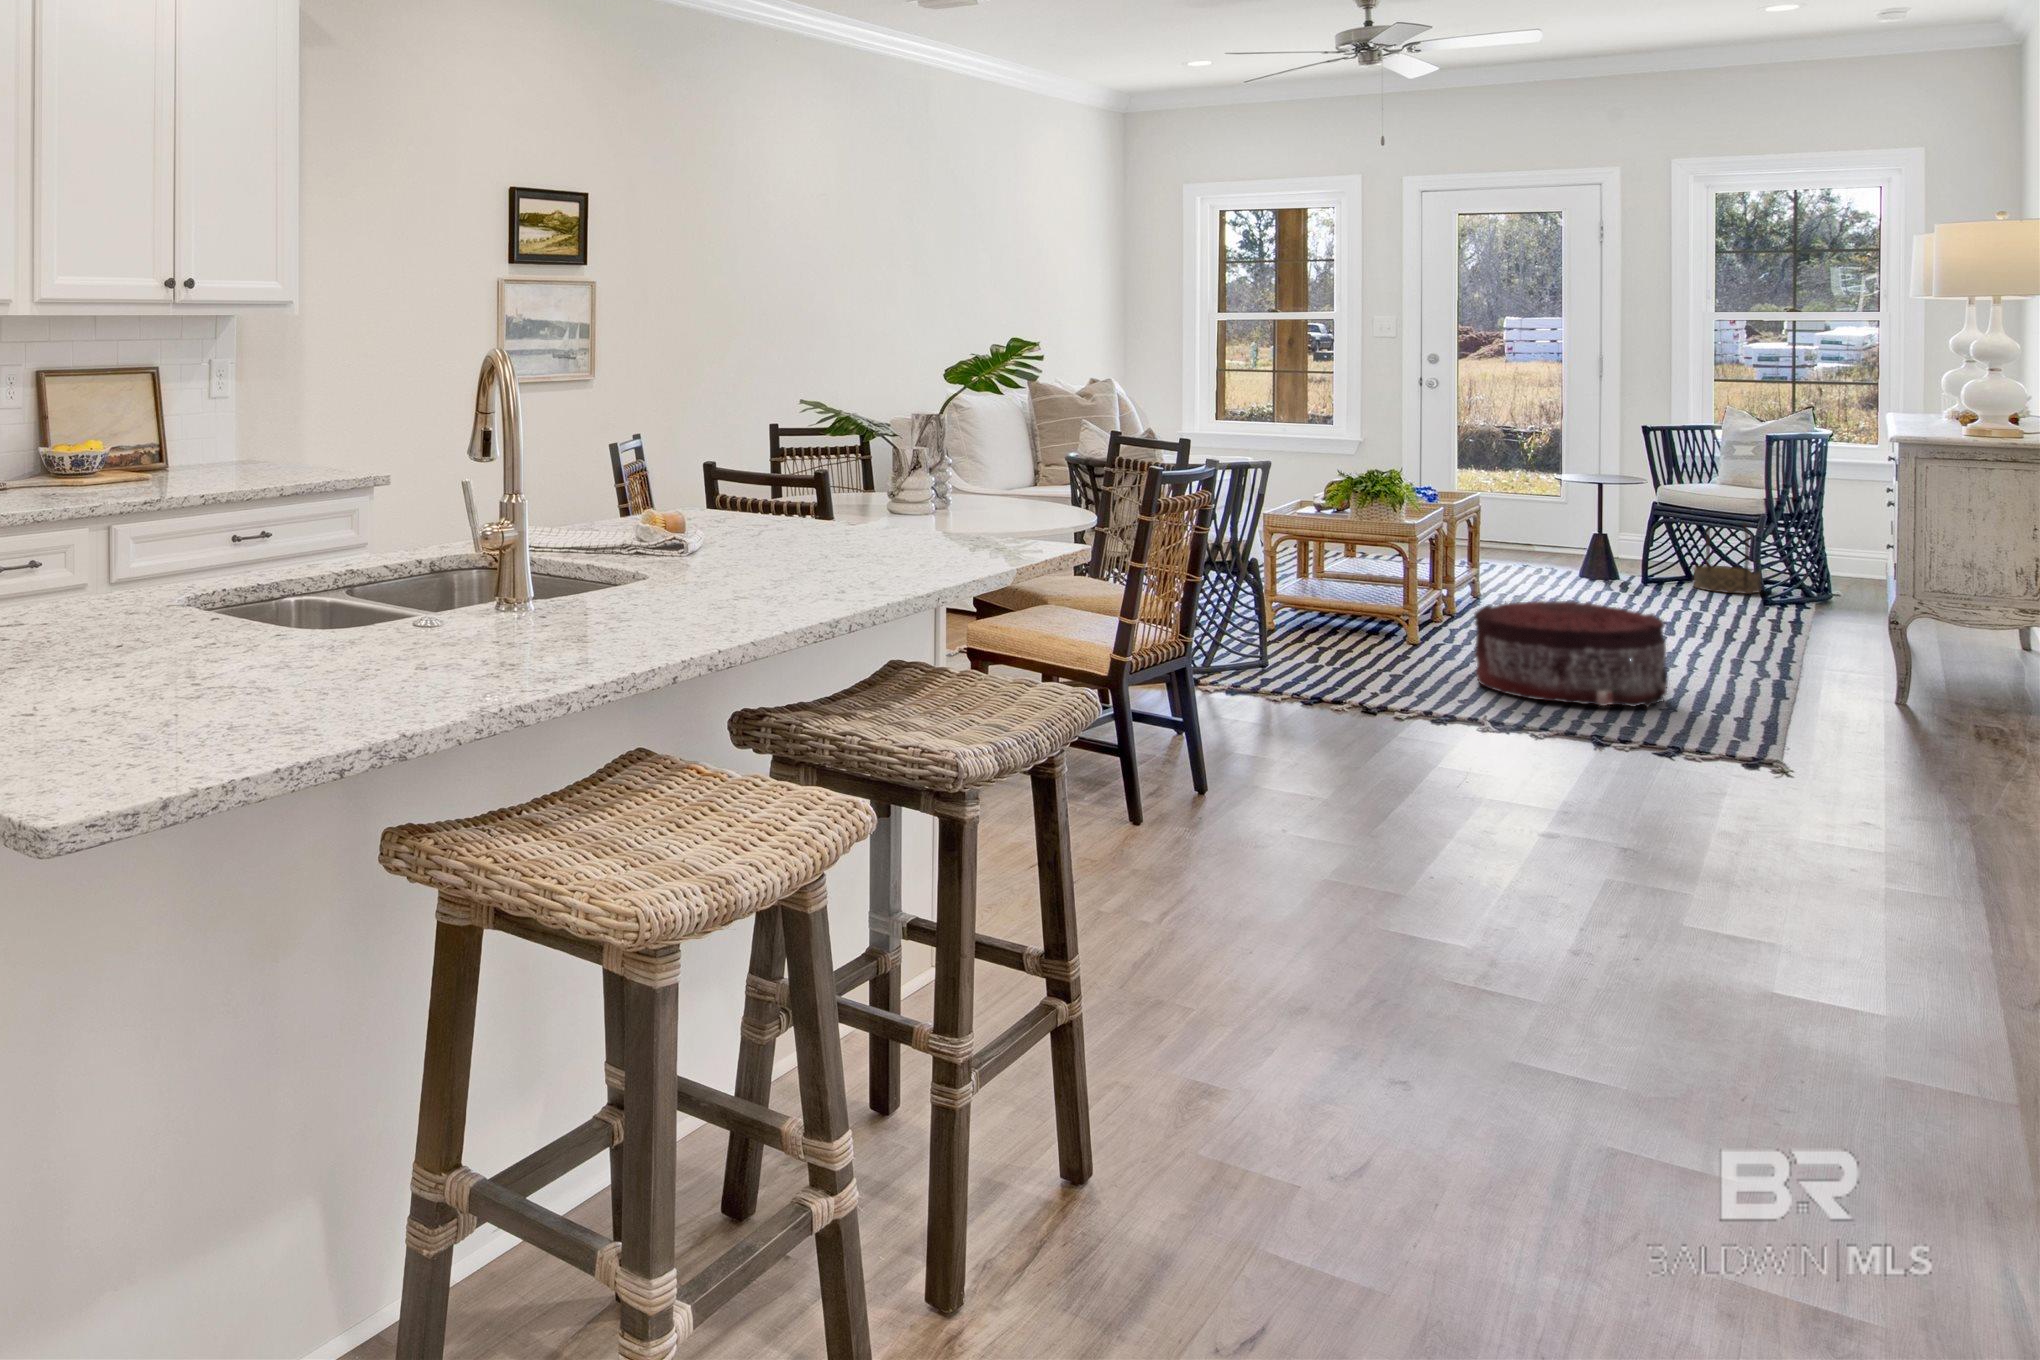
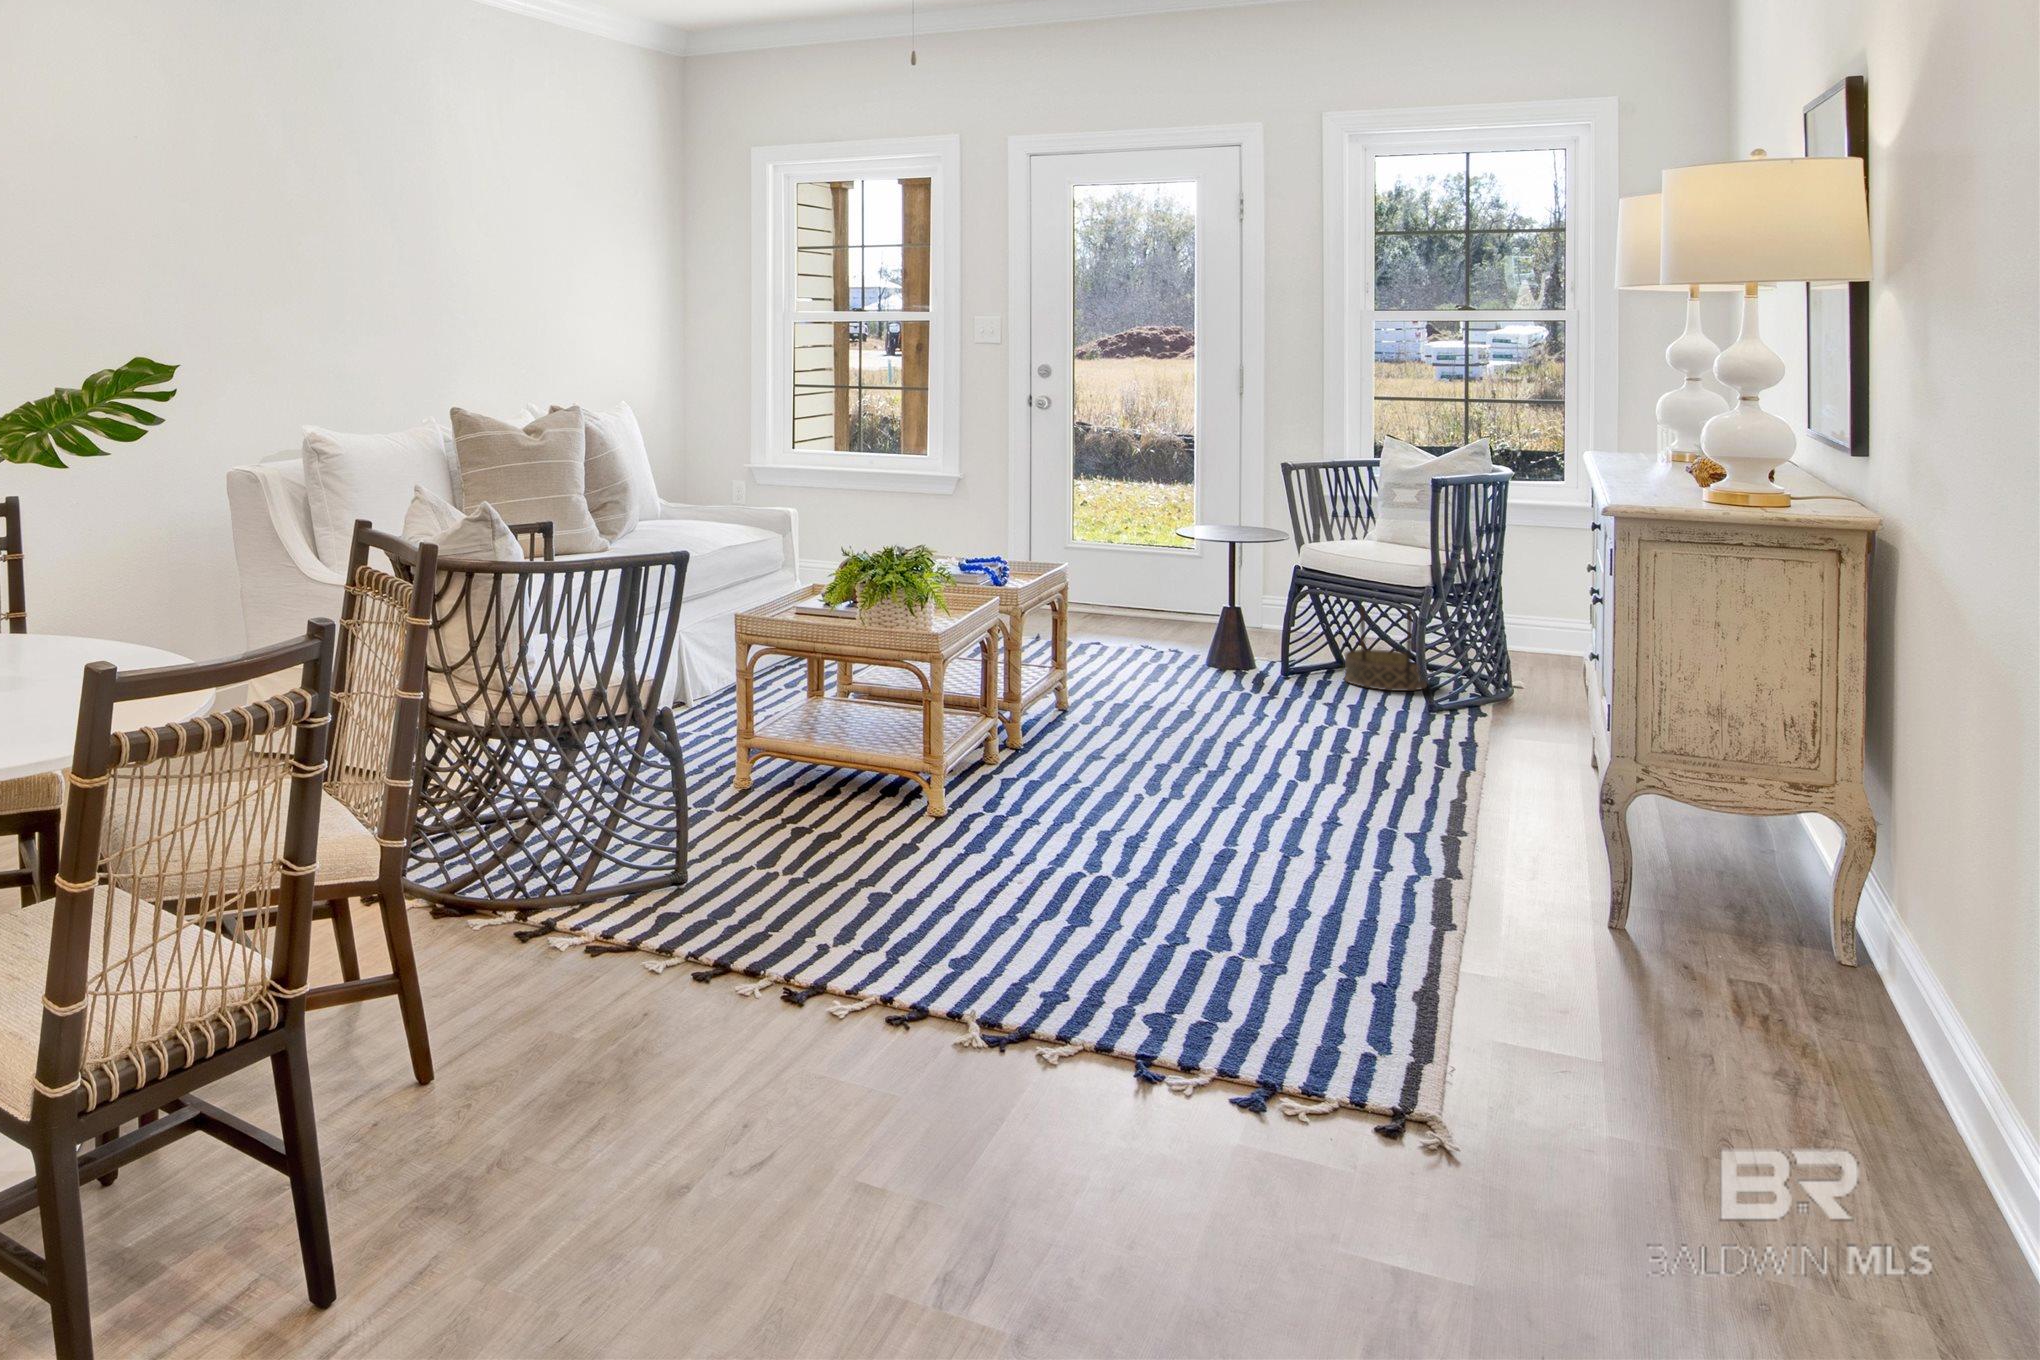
pouf: present [1474,600,1668,707] -> none [988,768,1272,972]

